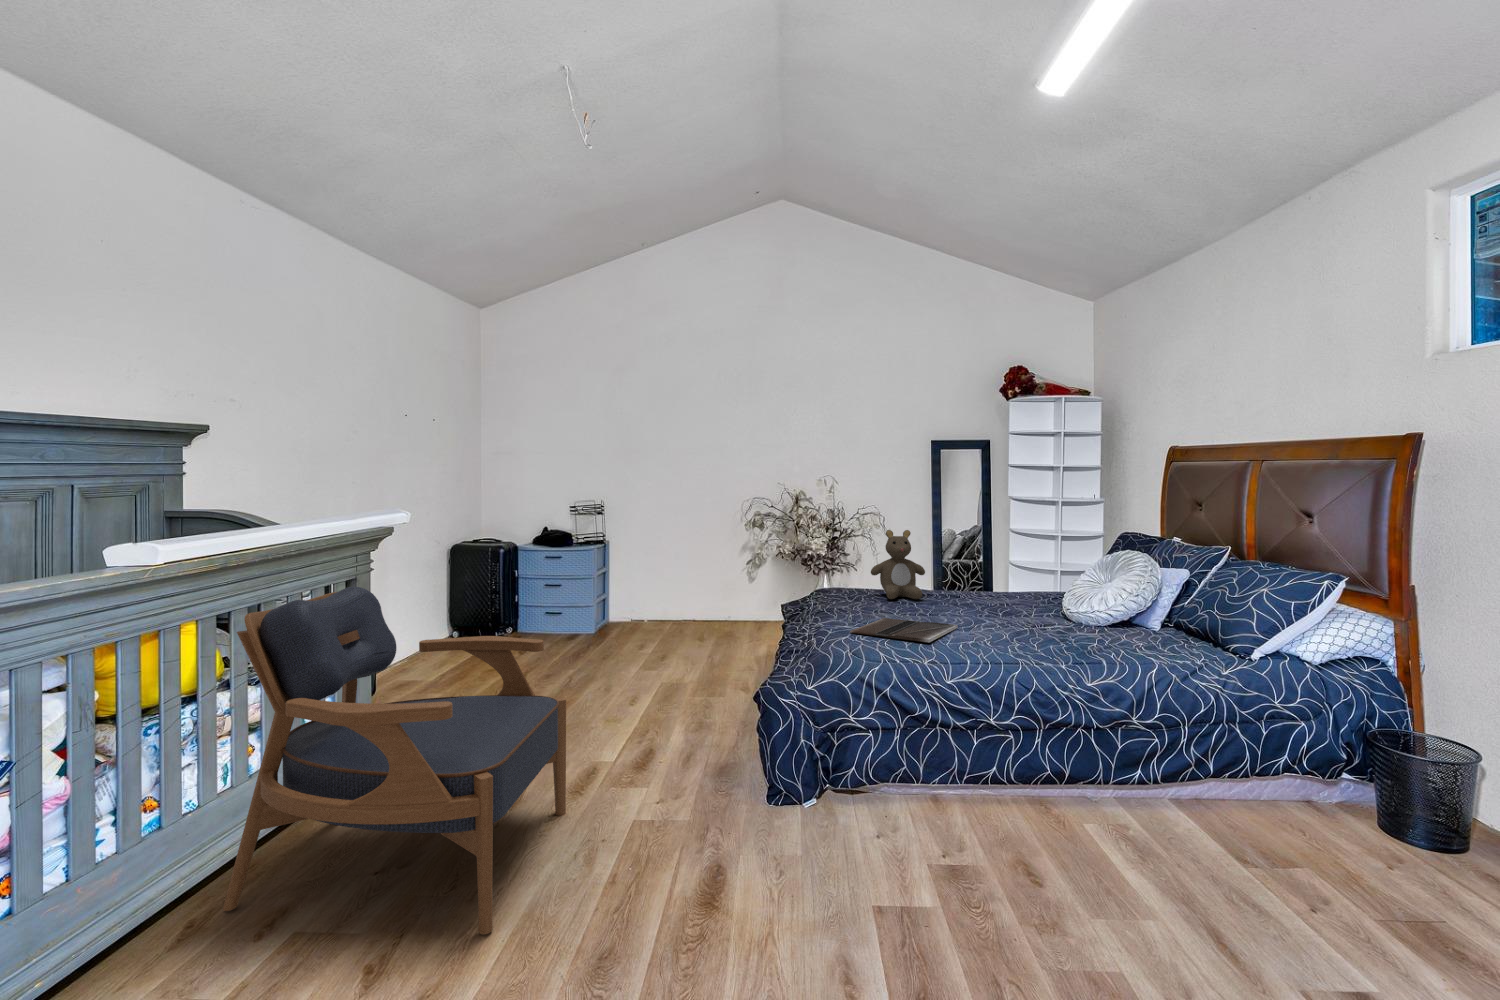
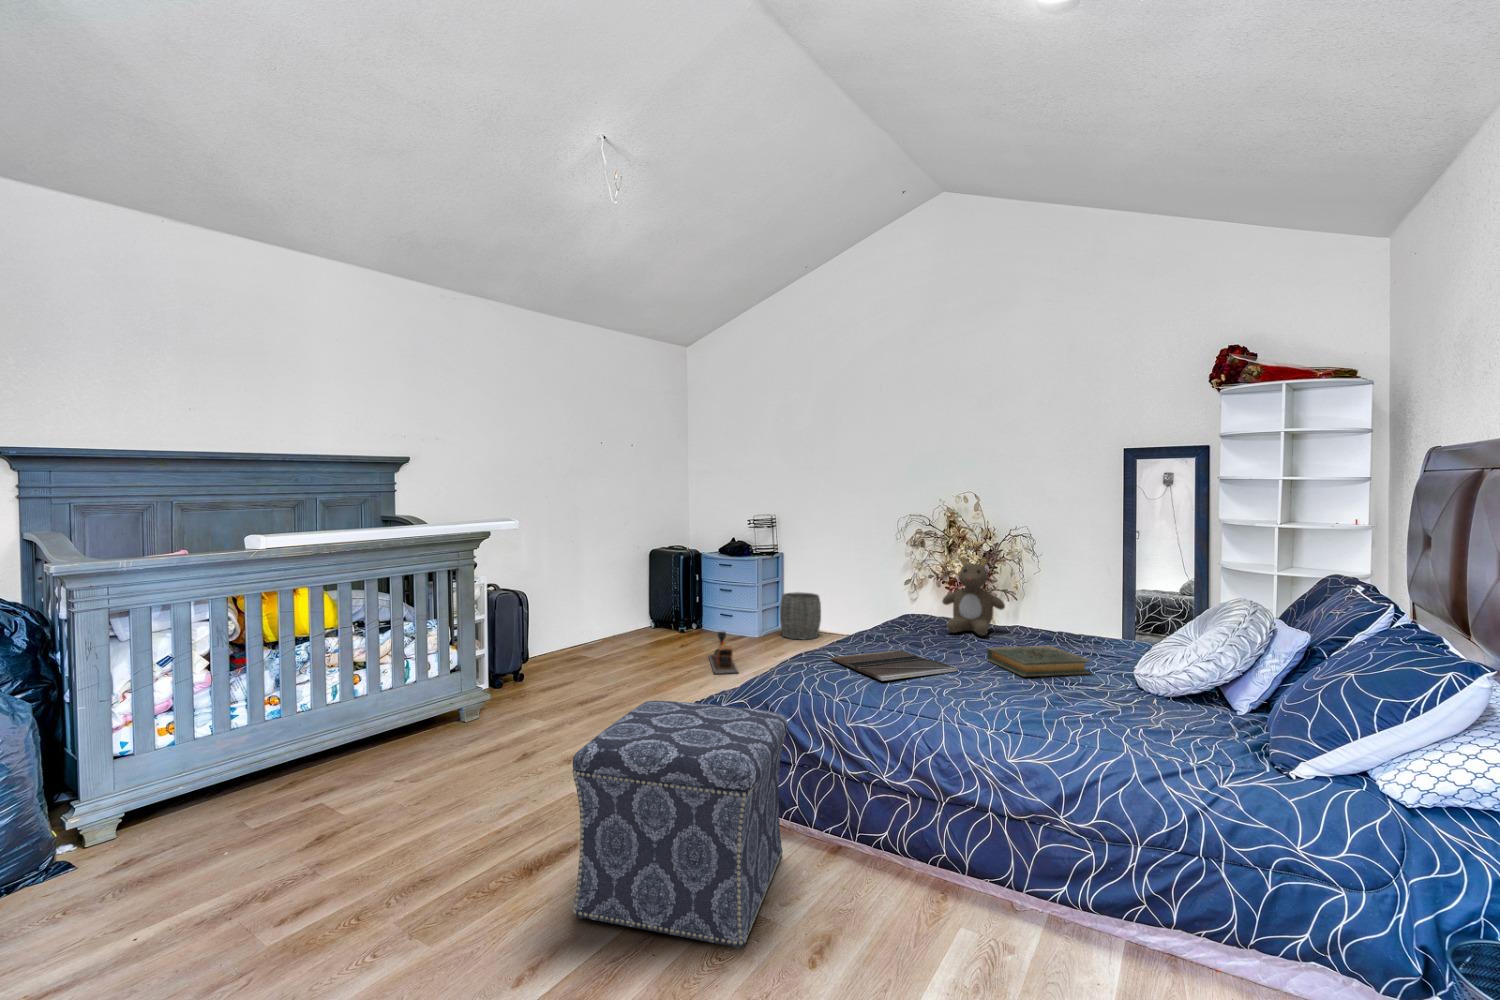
woven basket: none [615,582,660,632] -> present [780,592,821,640]
armchair: present [223,587,566,934] -> none [282,573,532,845]
hardback book: none [959,600,1040,625] -> present [987,646,1090,676]
toy train: none [572,630,632,677] -> present [709,632,738,674]
ottoman: none [770,680,992,911] -> present [573,701,787,948]

